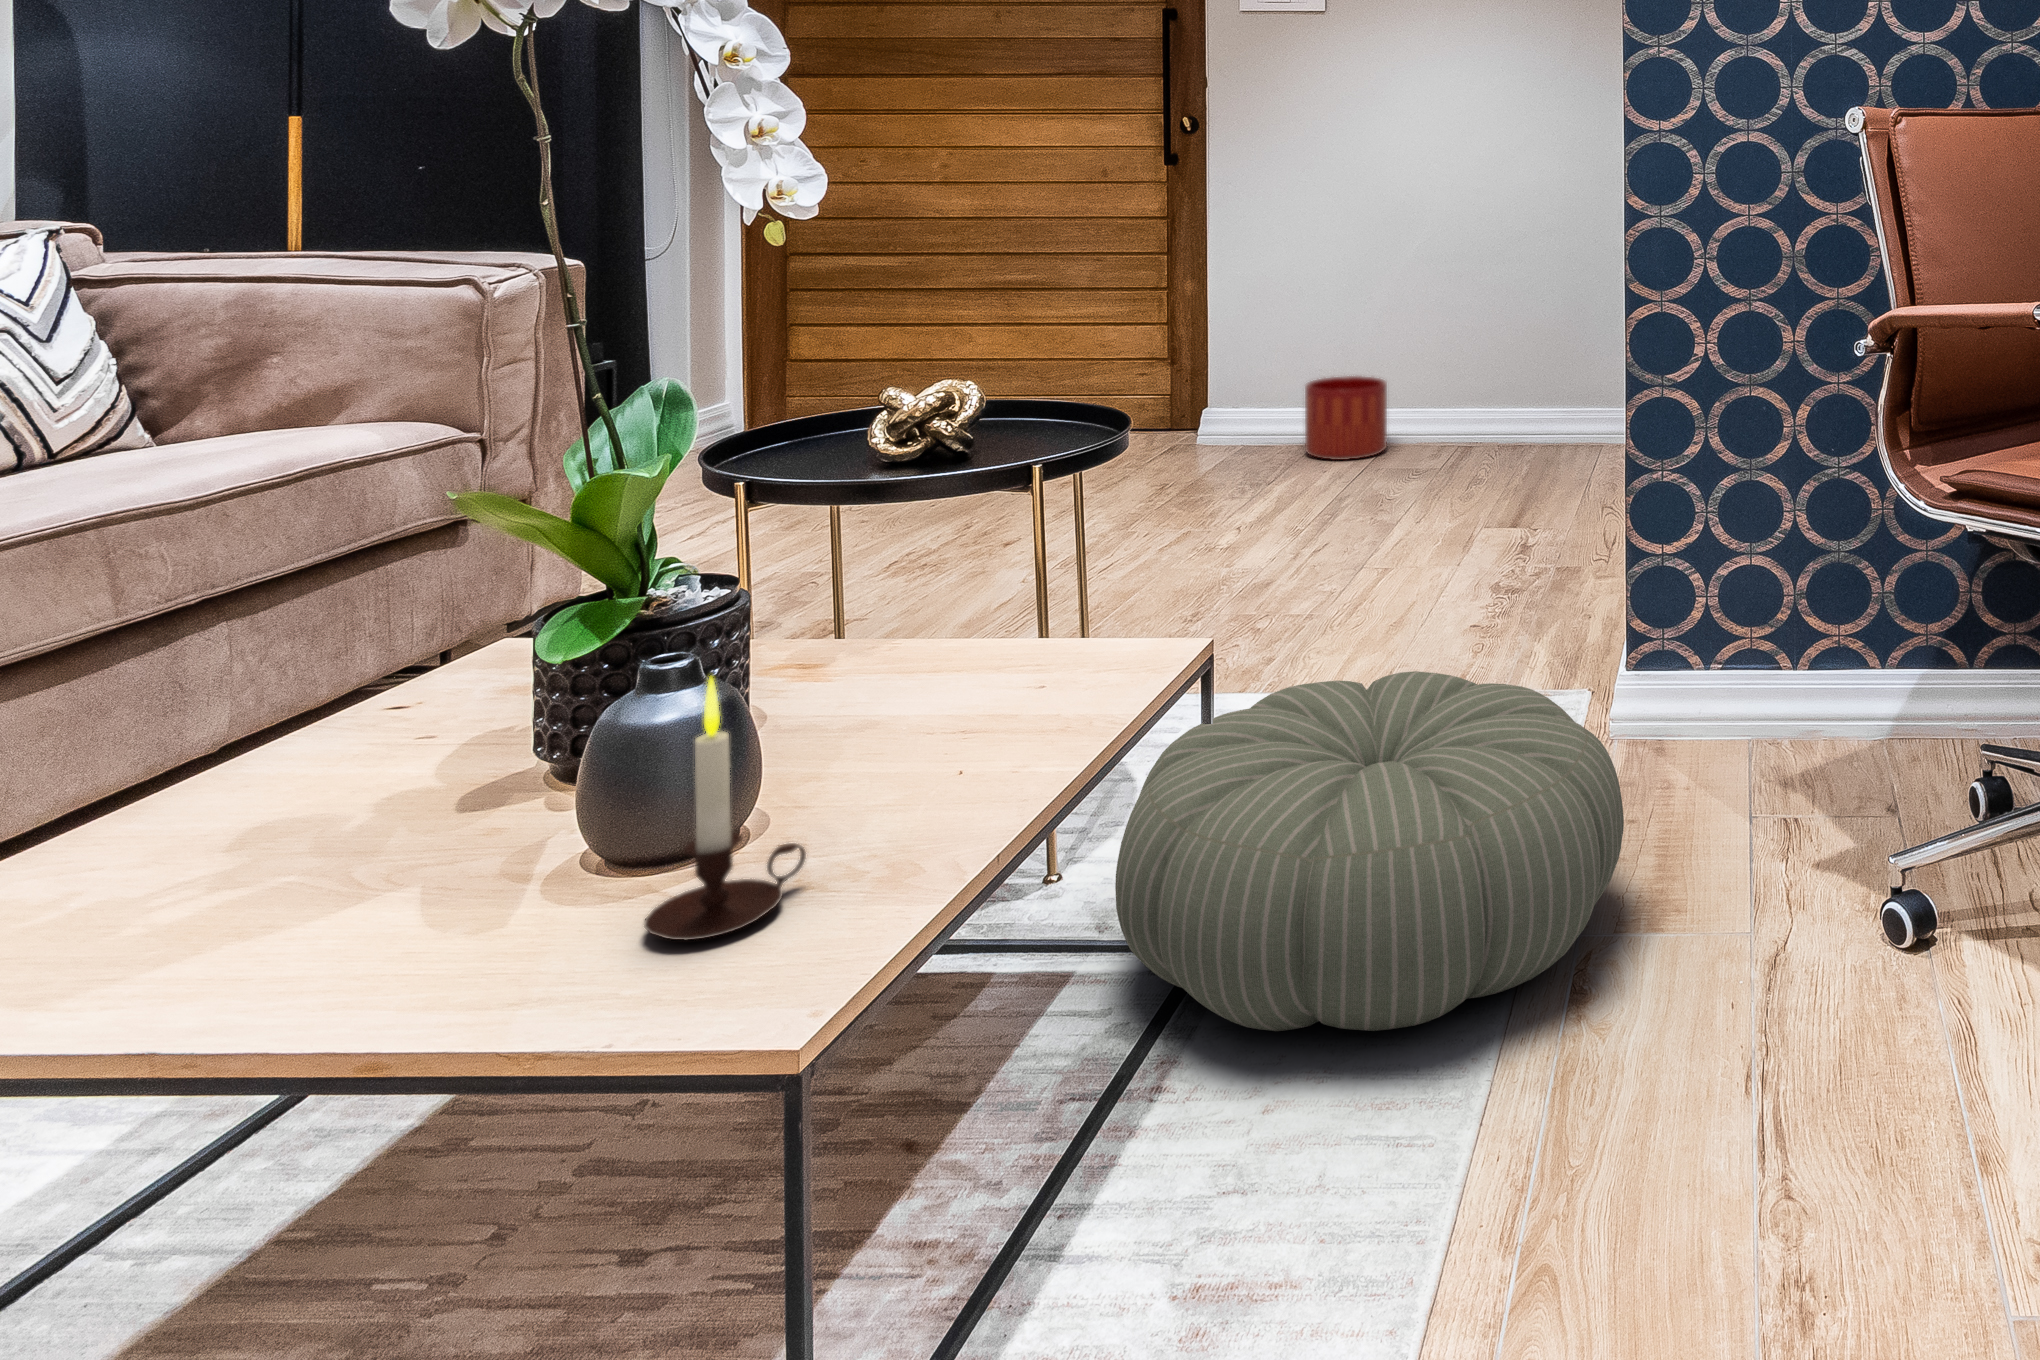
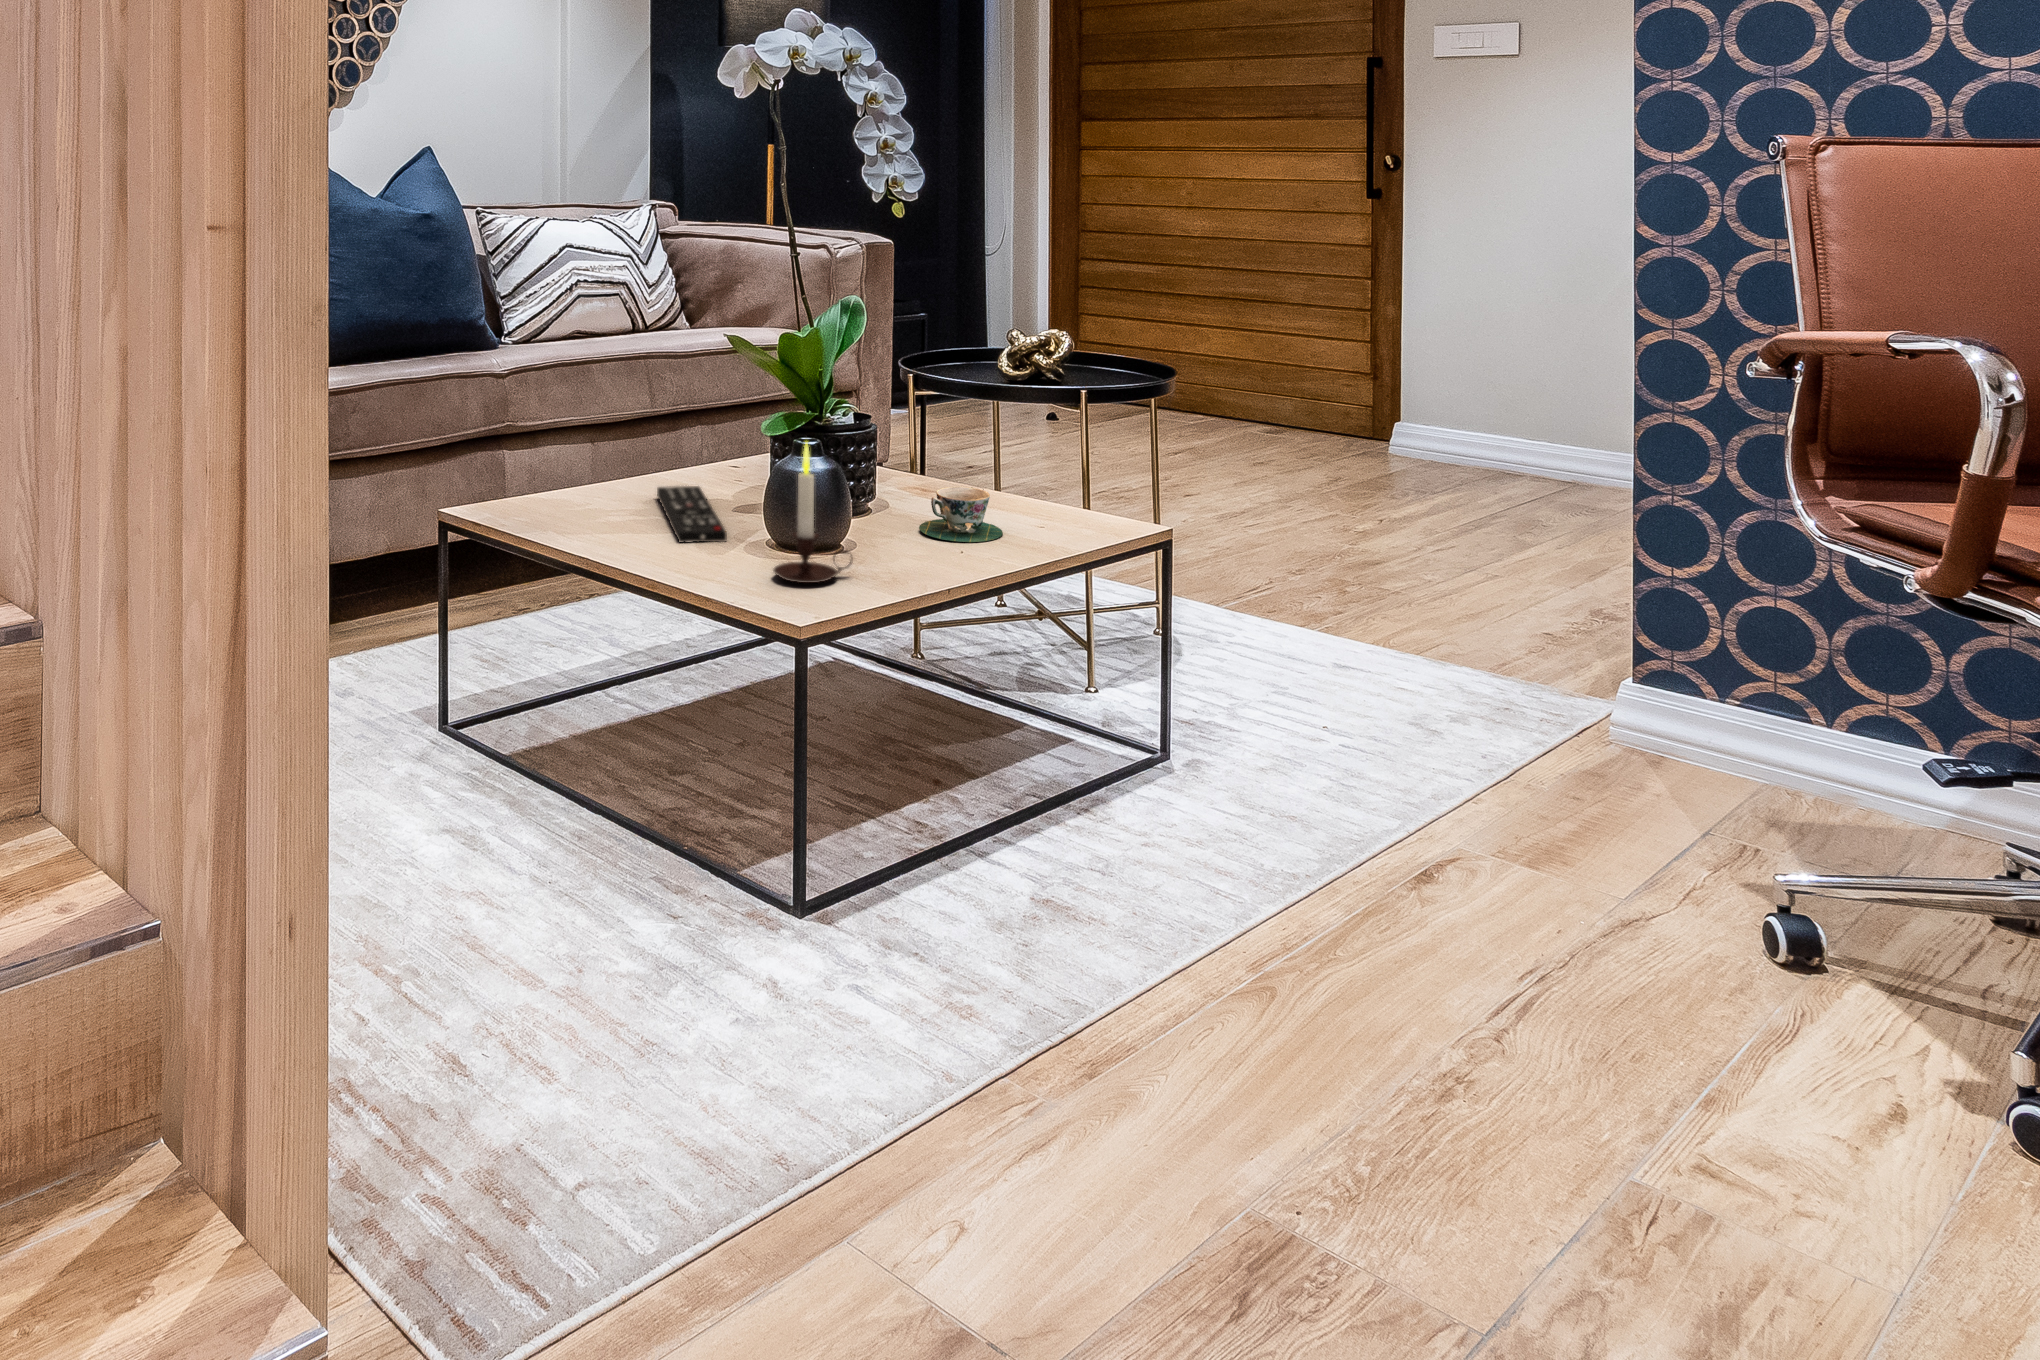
planter: present [1305,376,1387,460] -> none [1470,404,1558,484]
teacup: none [856,656,1000,757] -> present [919,486,1003,542]
pouf: present [1115,671,1624,1031] -> none [1085,590,1509,854]
remote control: none [242,779,482,925] -> present [657,486,727,543]

